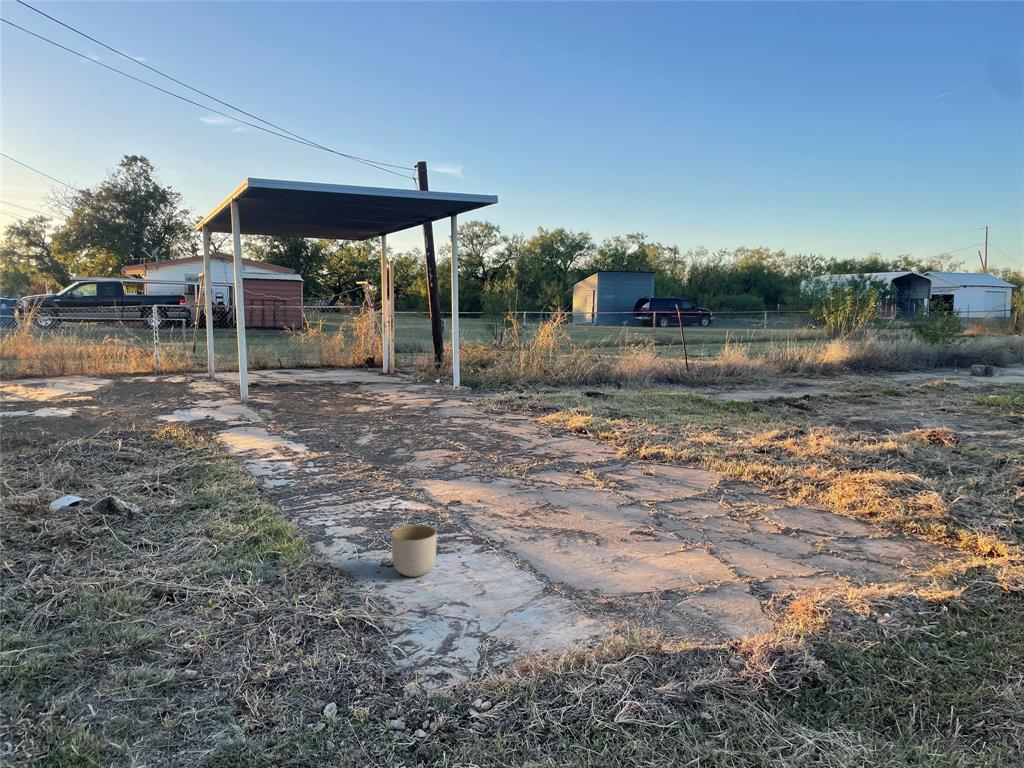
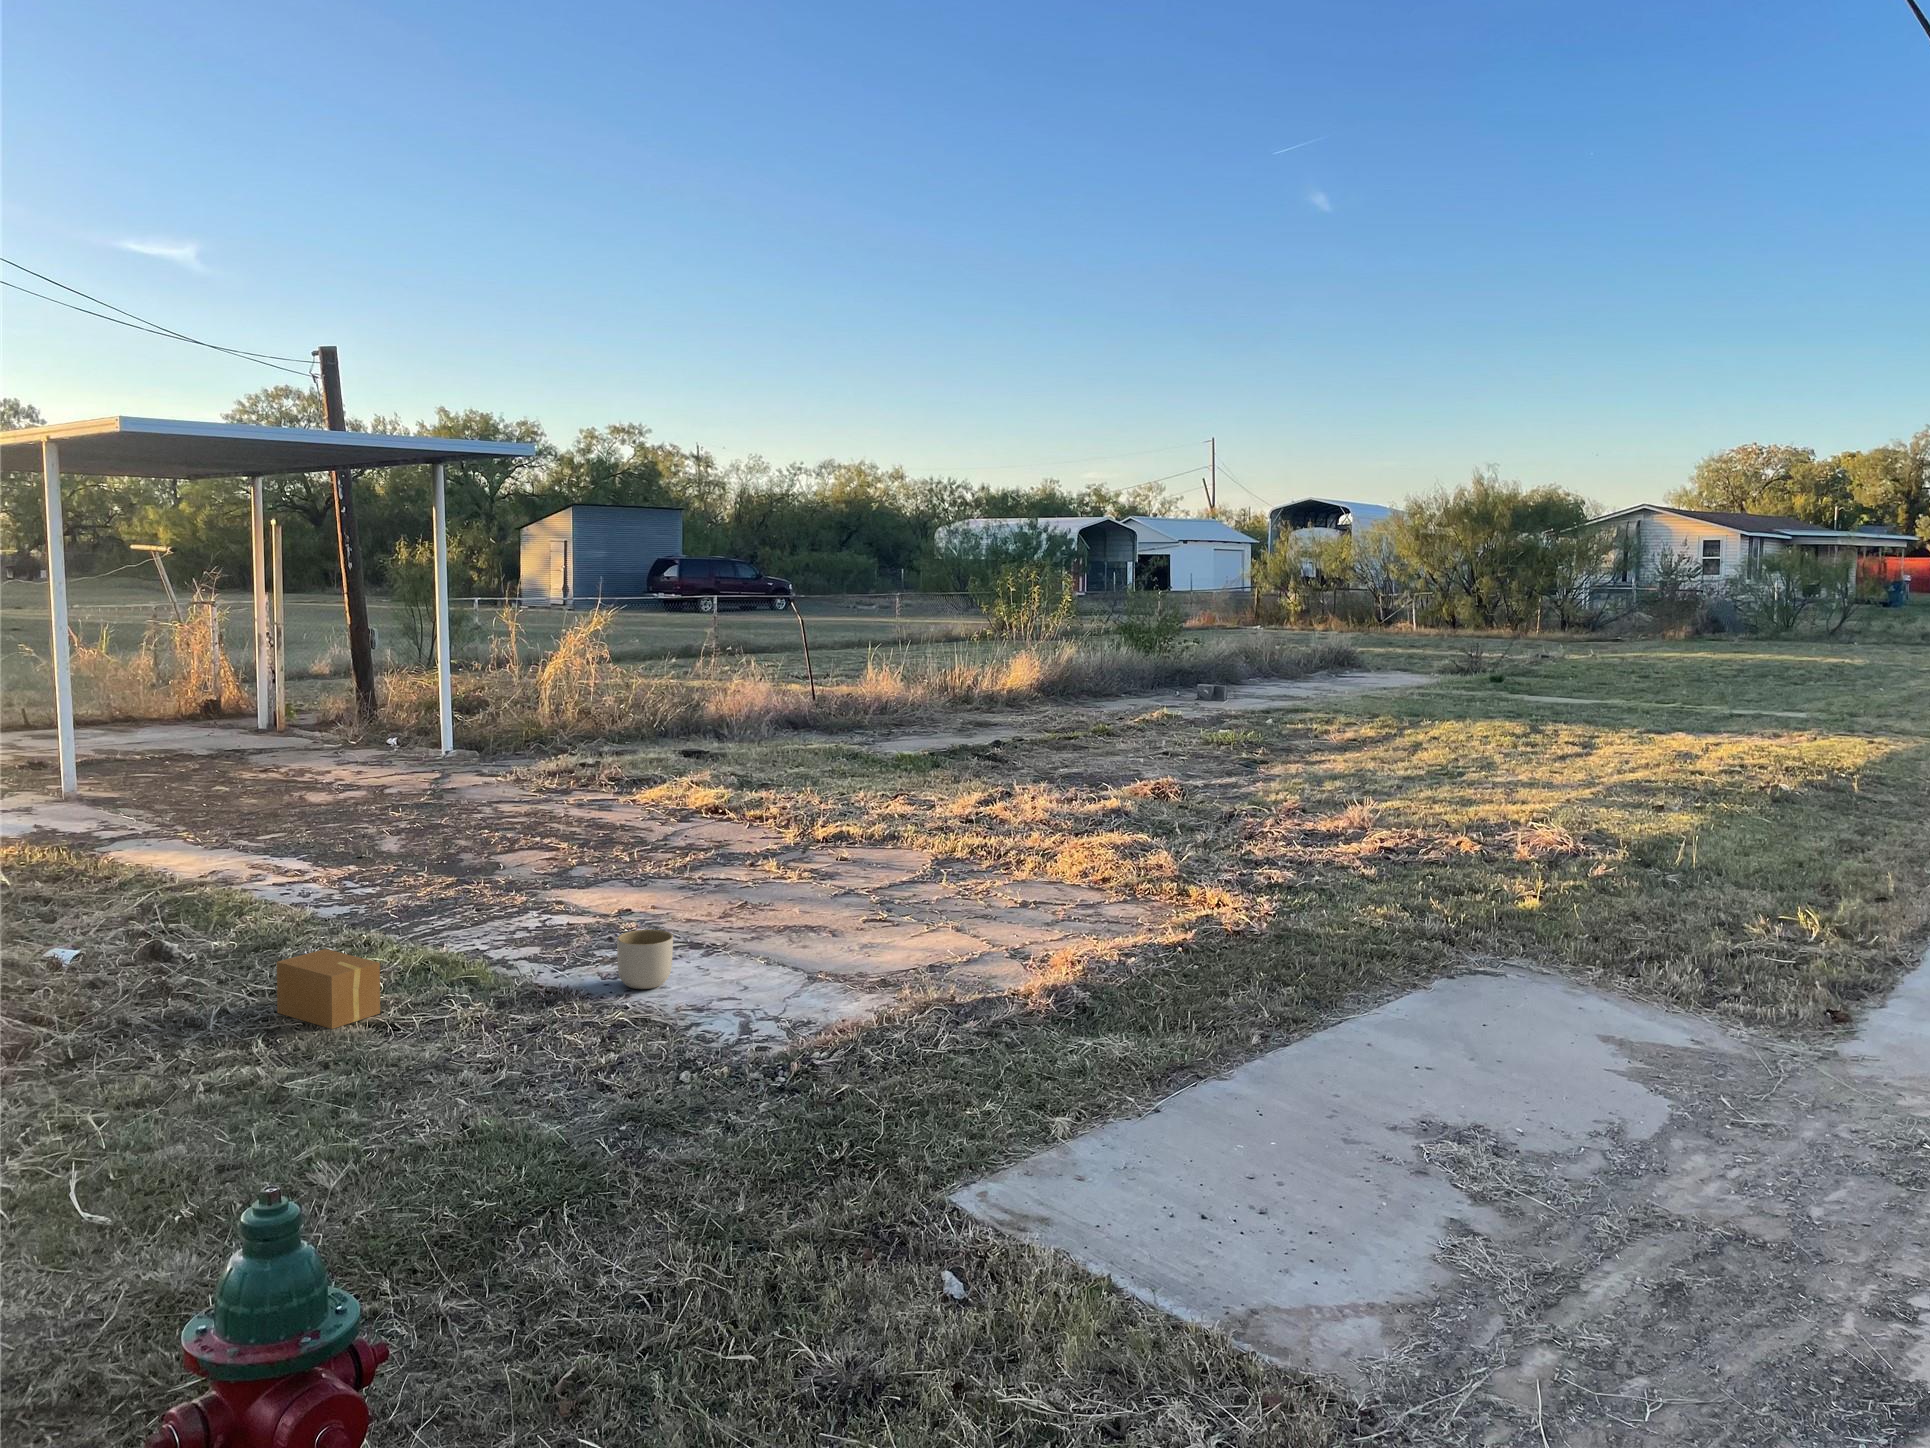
cardboard box: none [161,514,217,579] -> present [277,949,380,1029]

